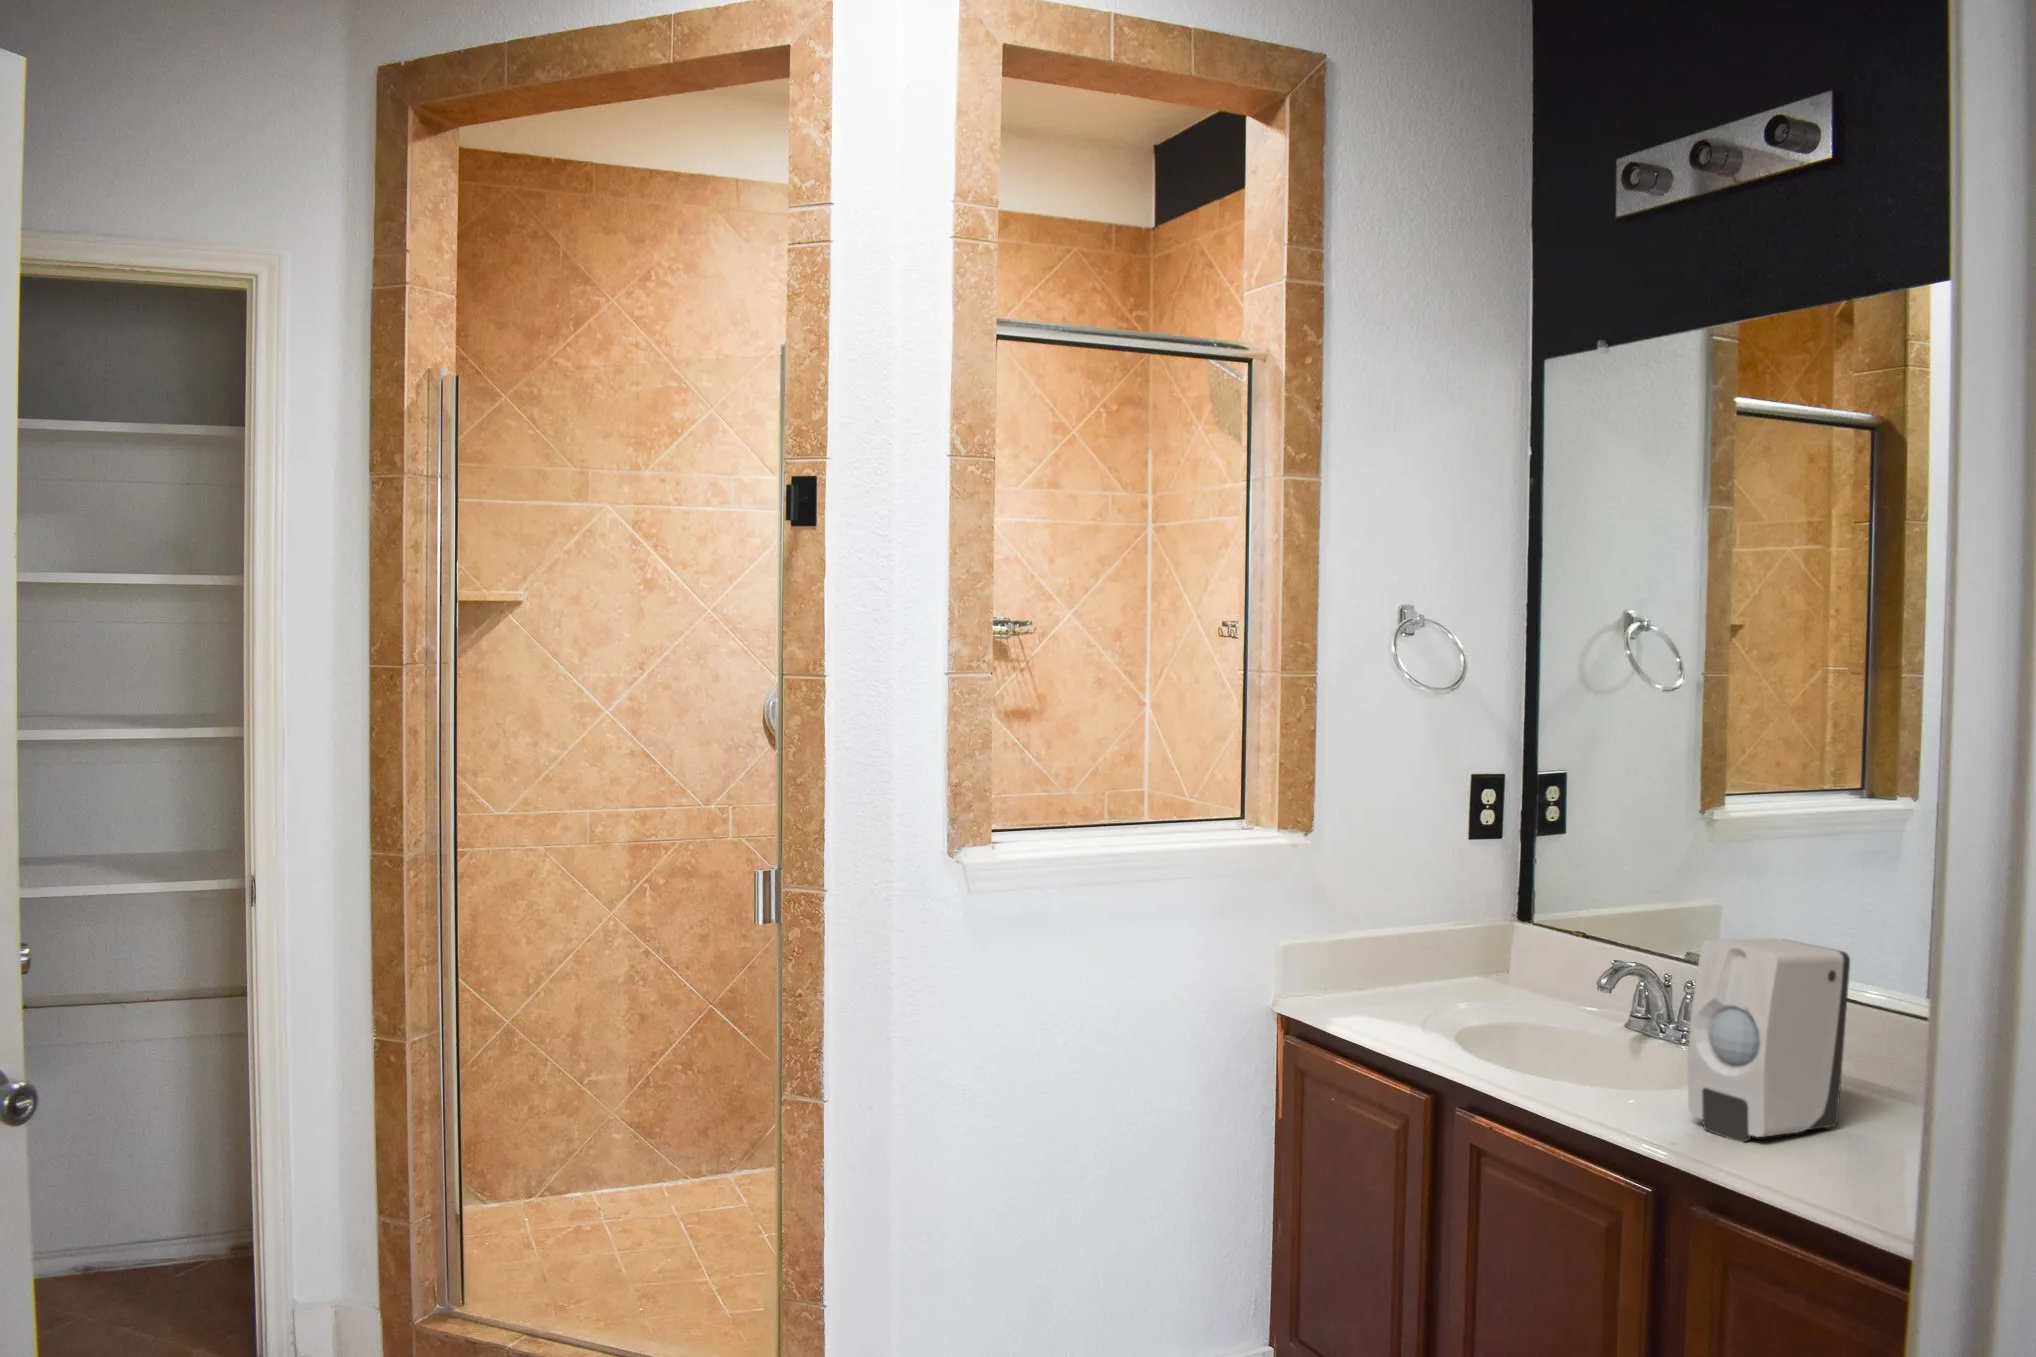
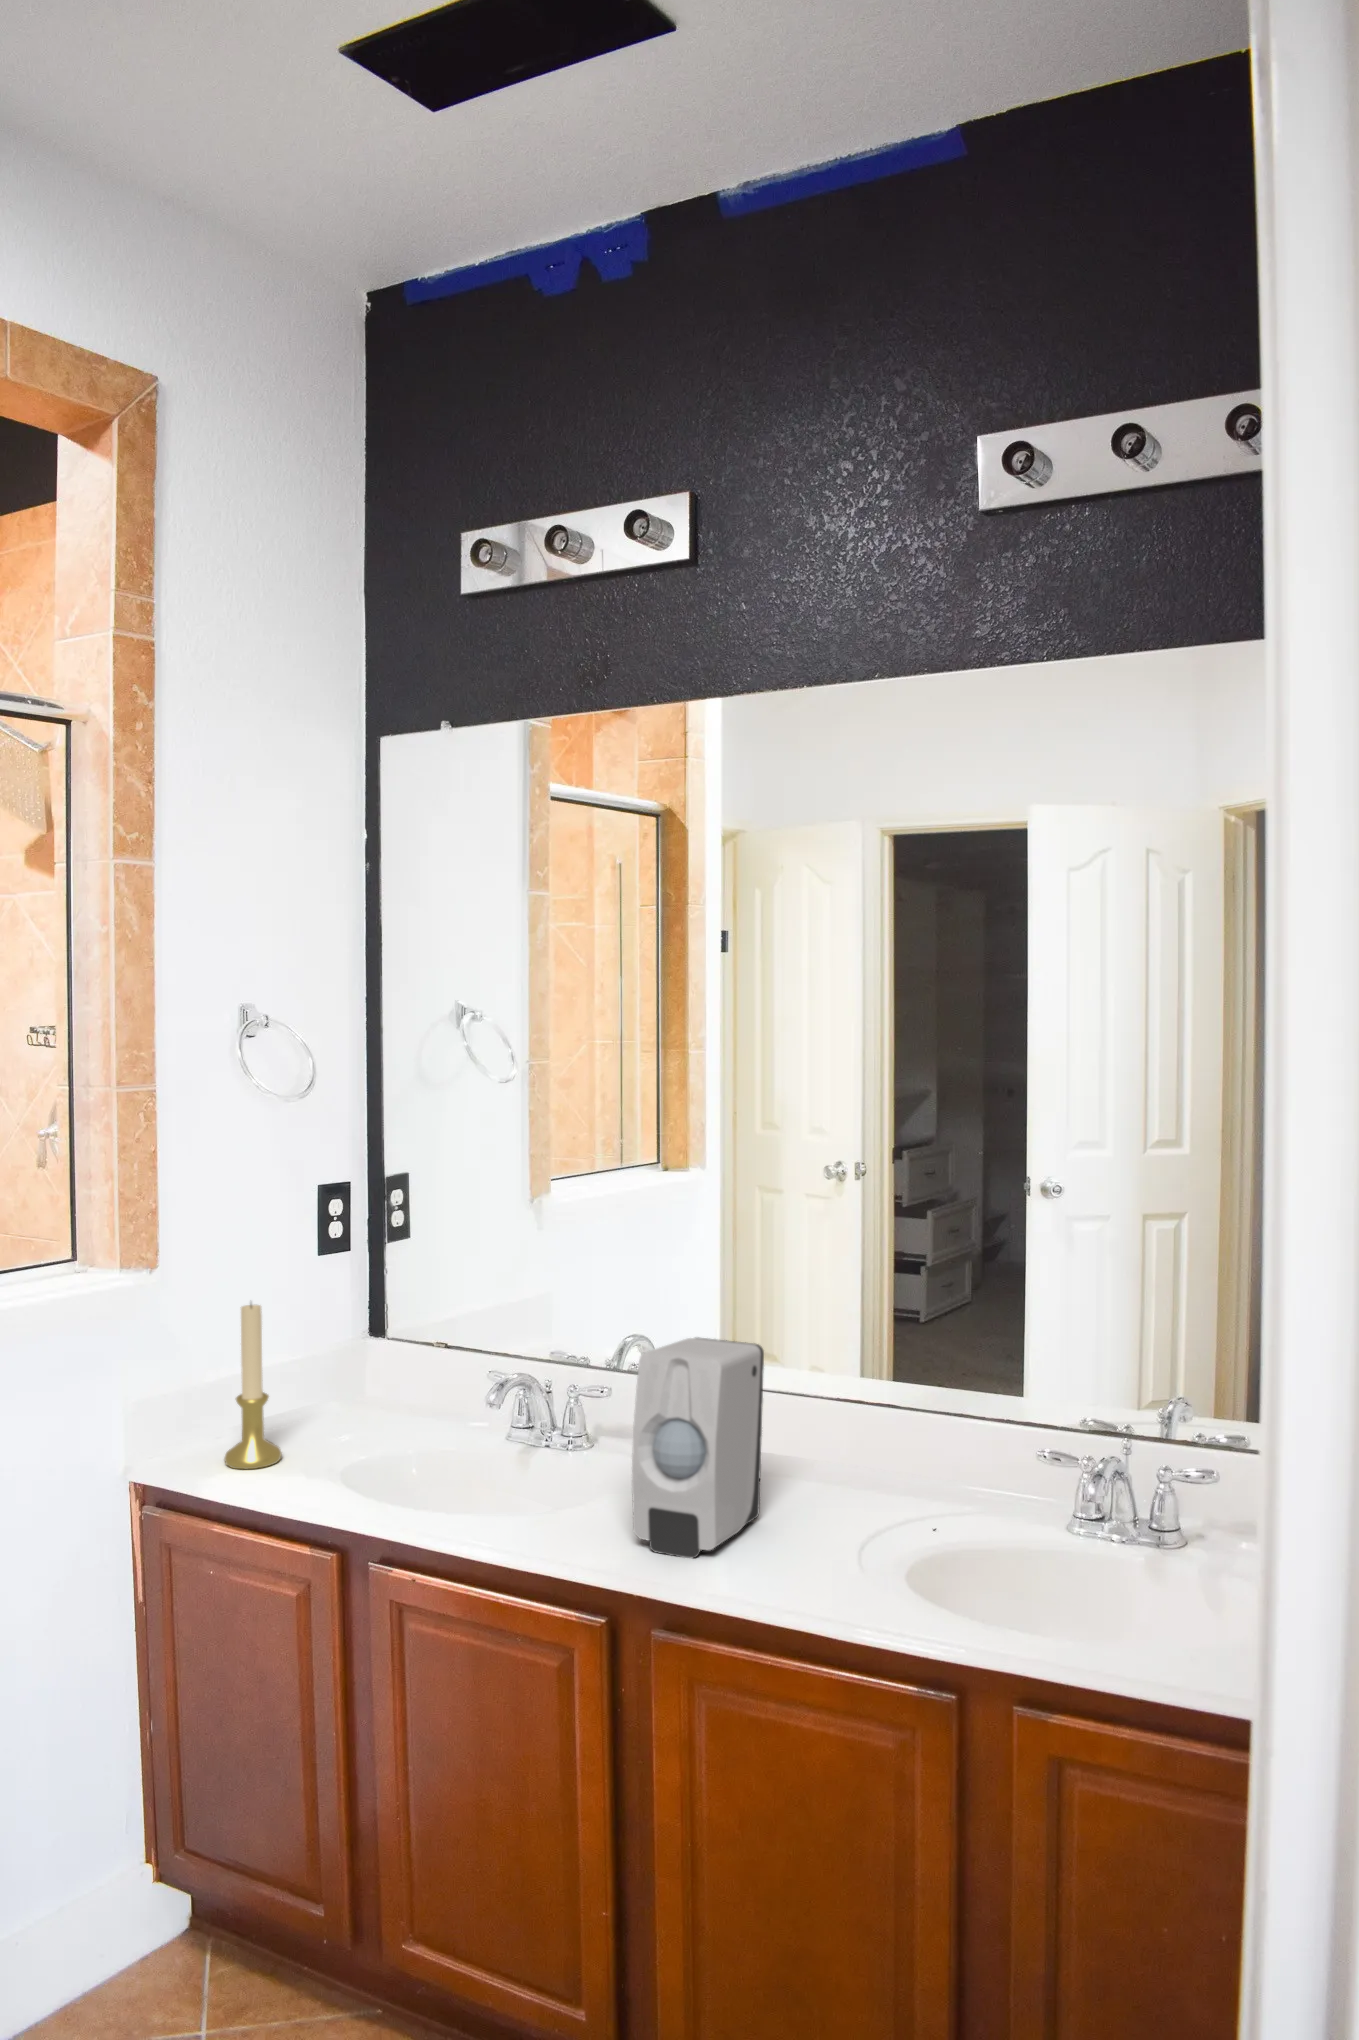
candle holder: none [1362,867,1413,1016] -> present [224,1304,282,1469]

